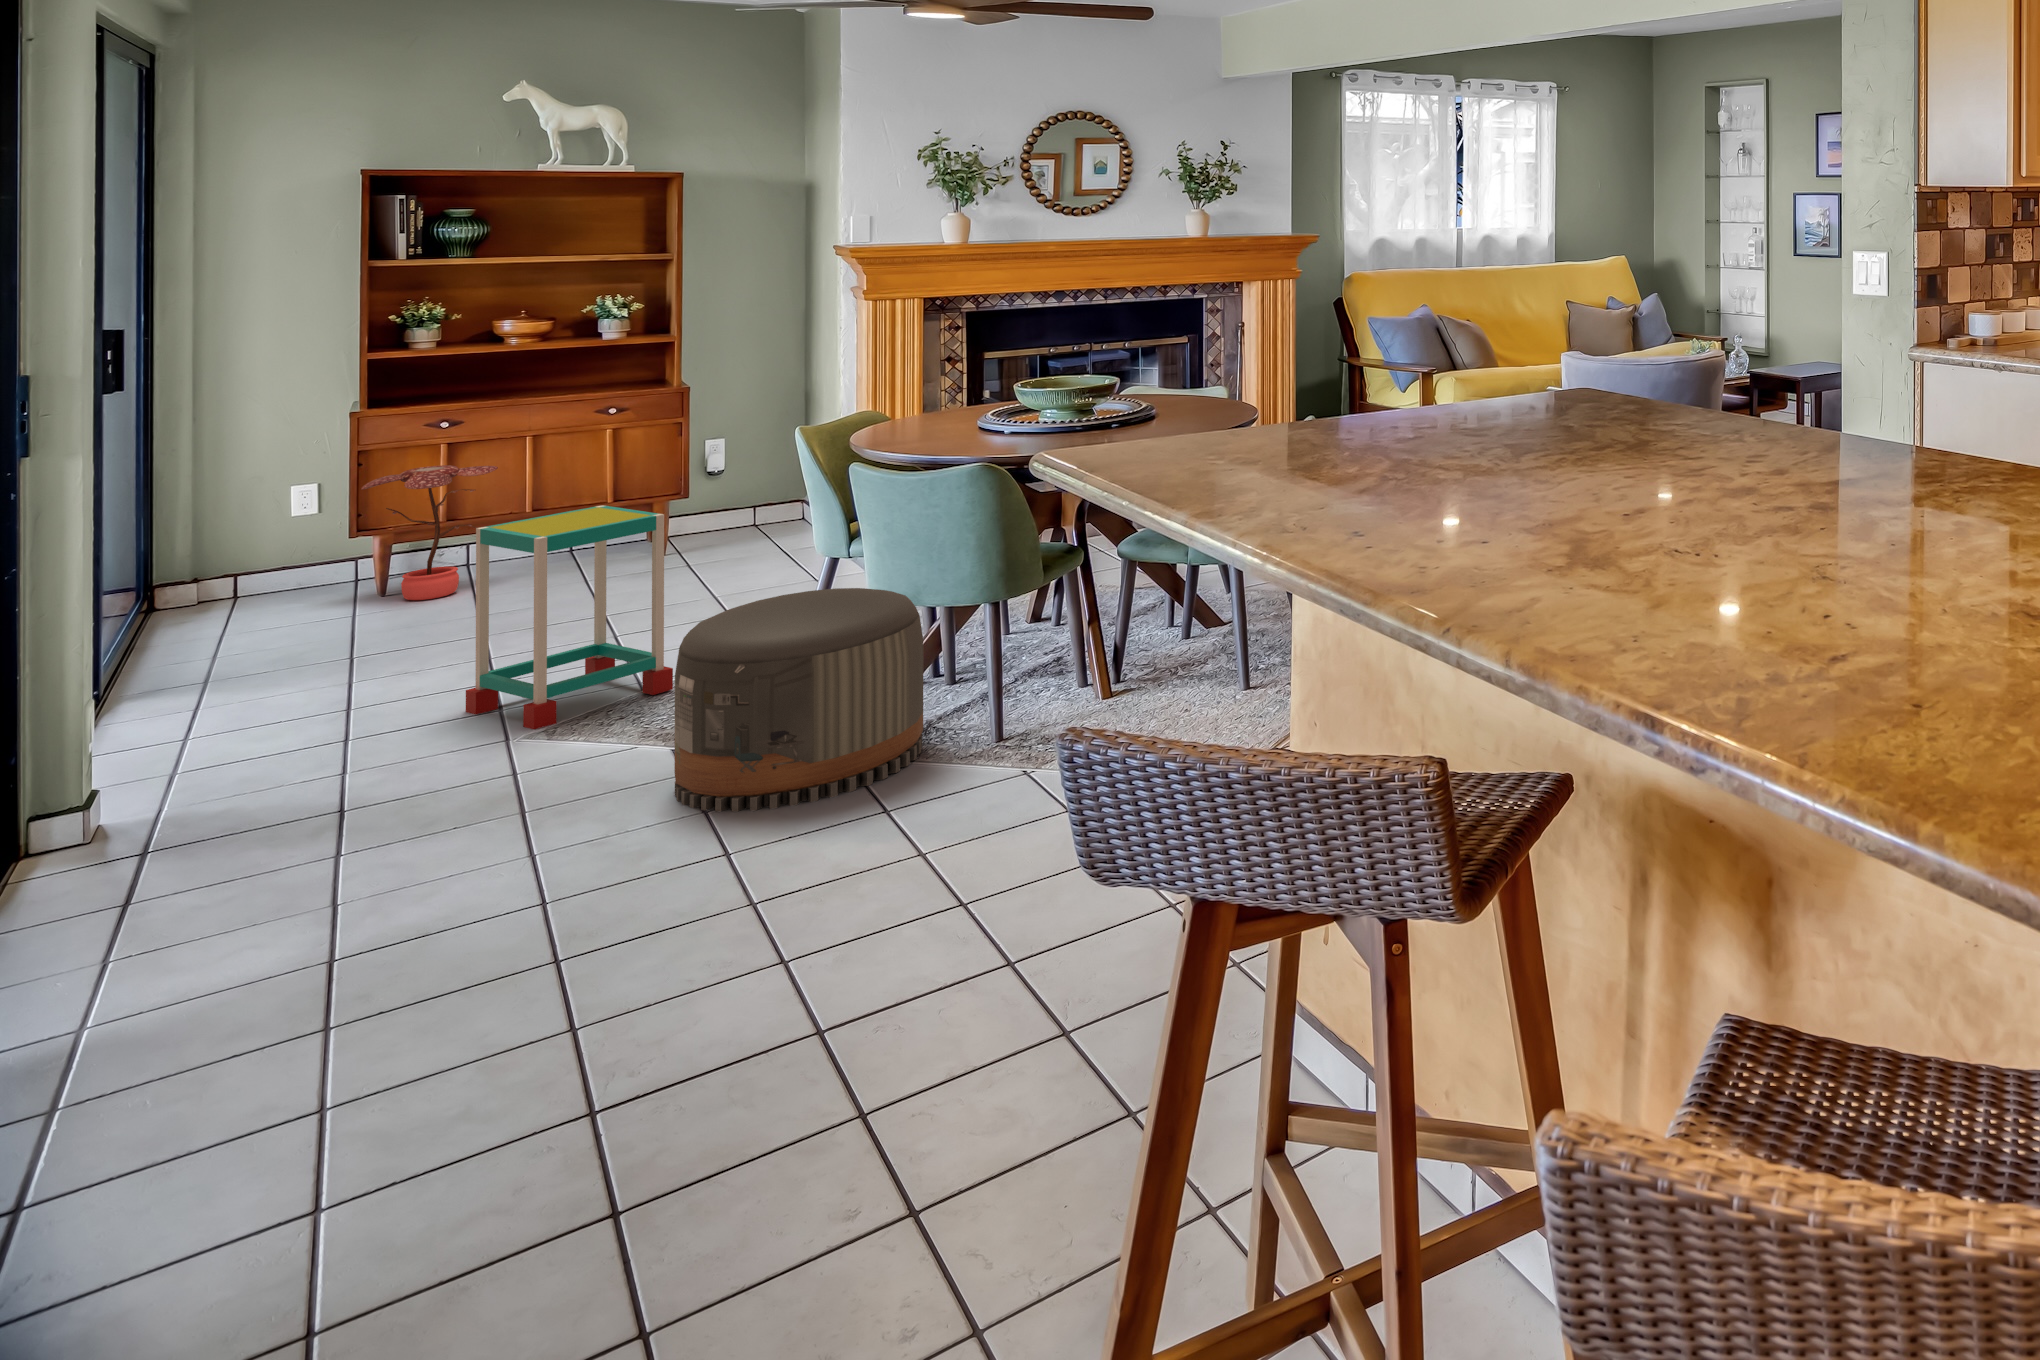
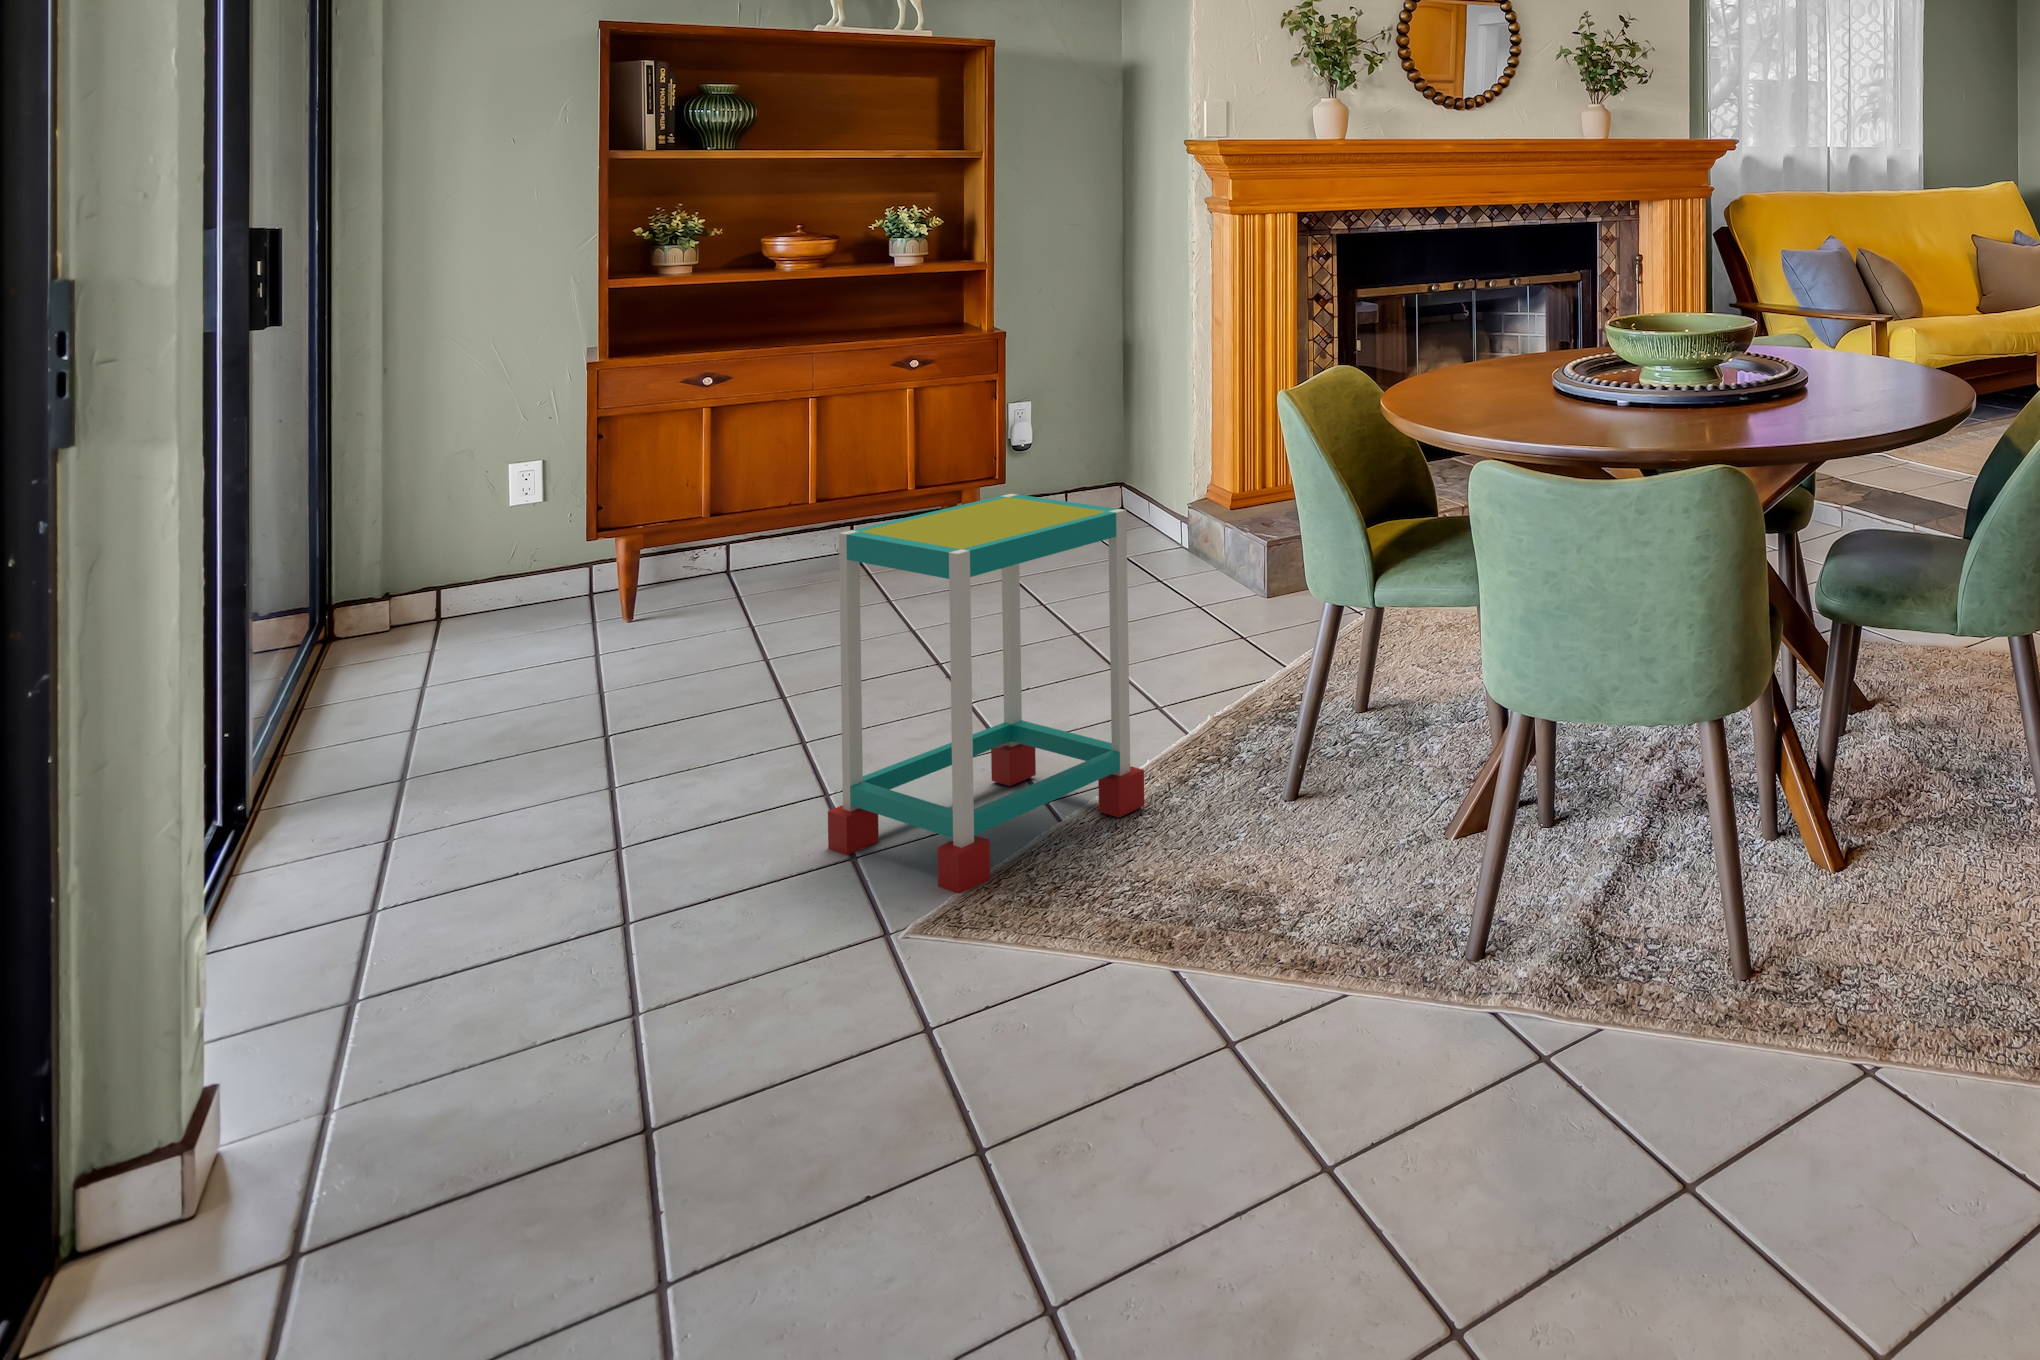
potted plant: present [361,465,498,600] -> none [608,435,784,628]
pouf: present [675,588,923,812] -> none [1300,653,1712,1151]

